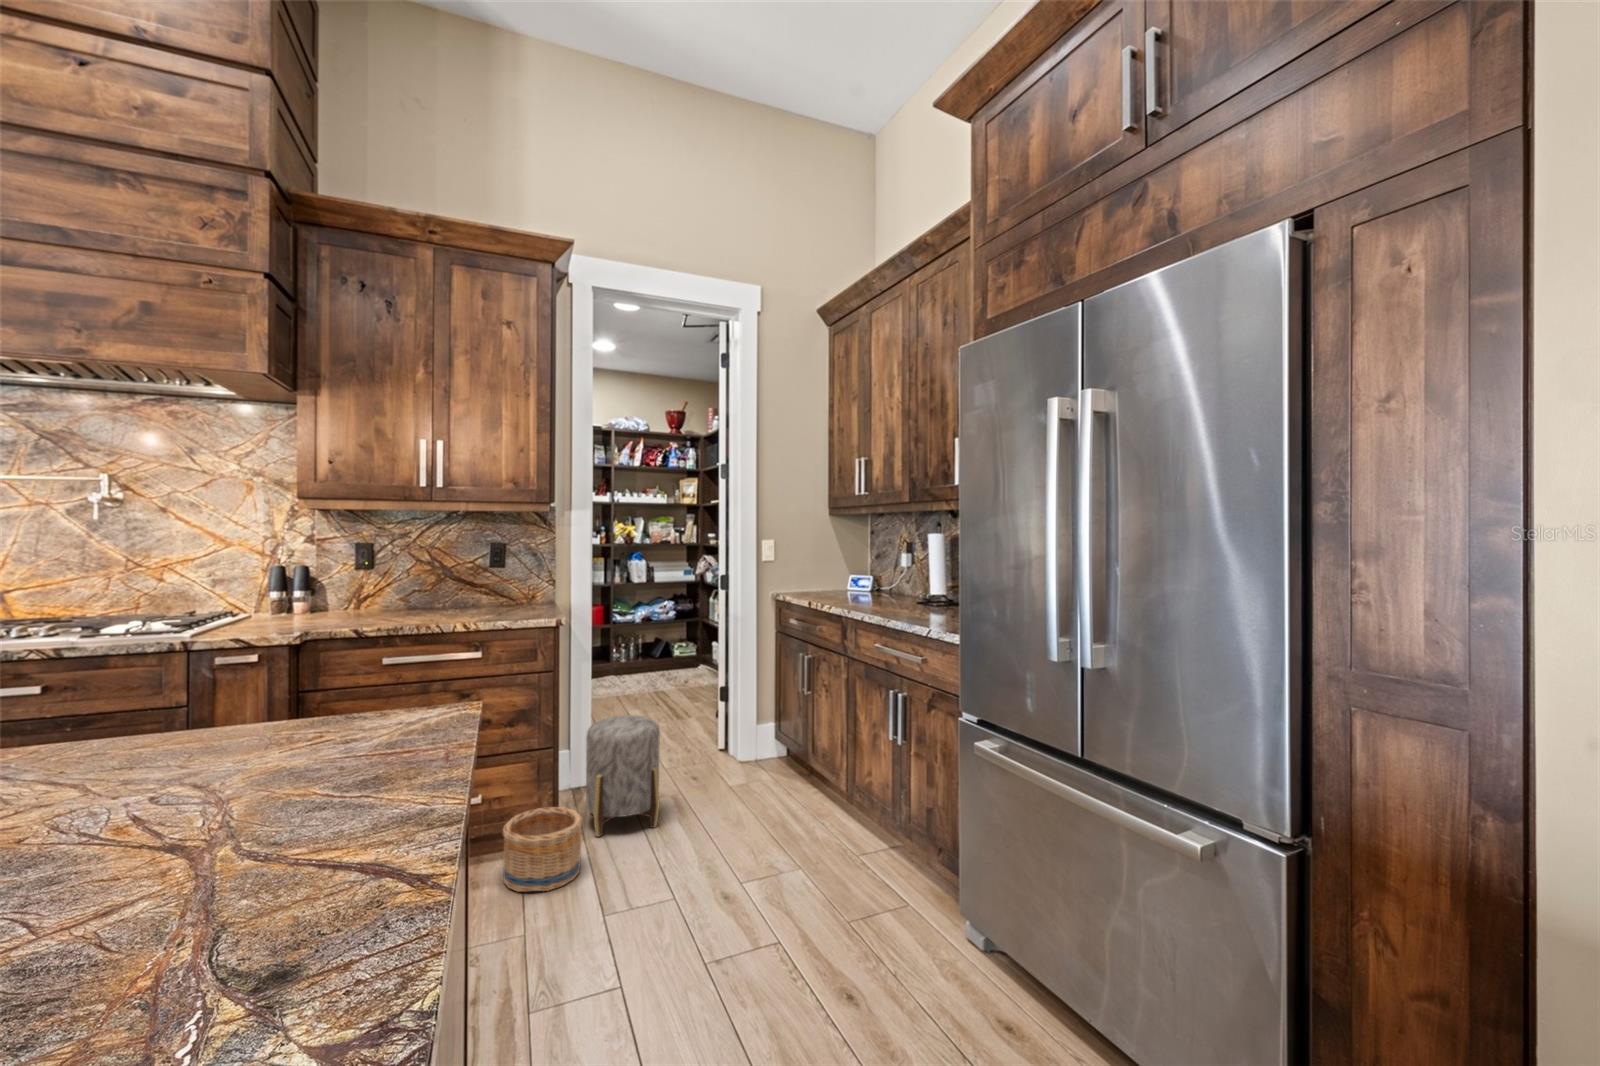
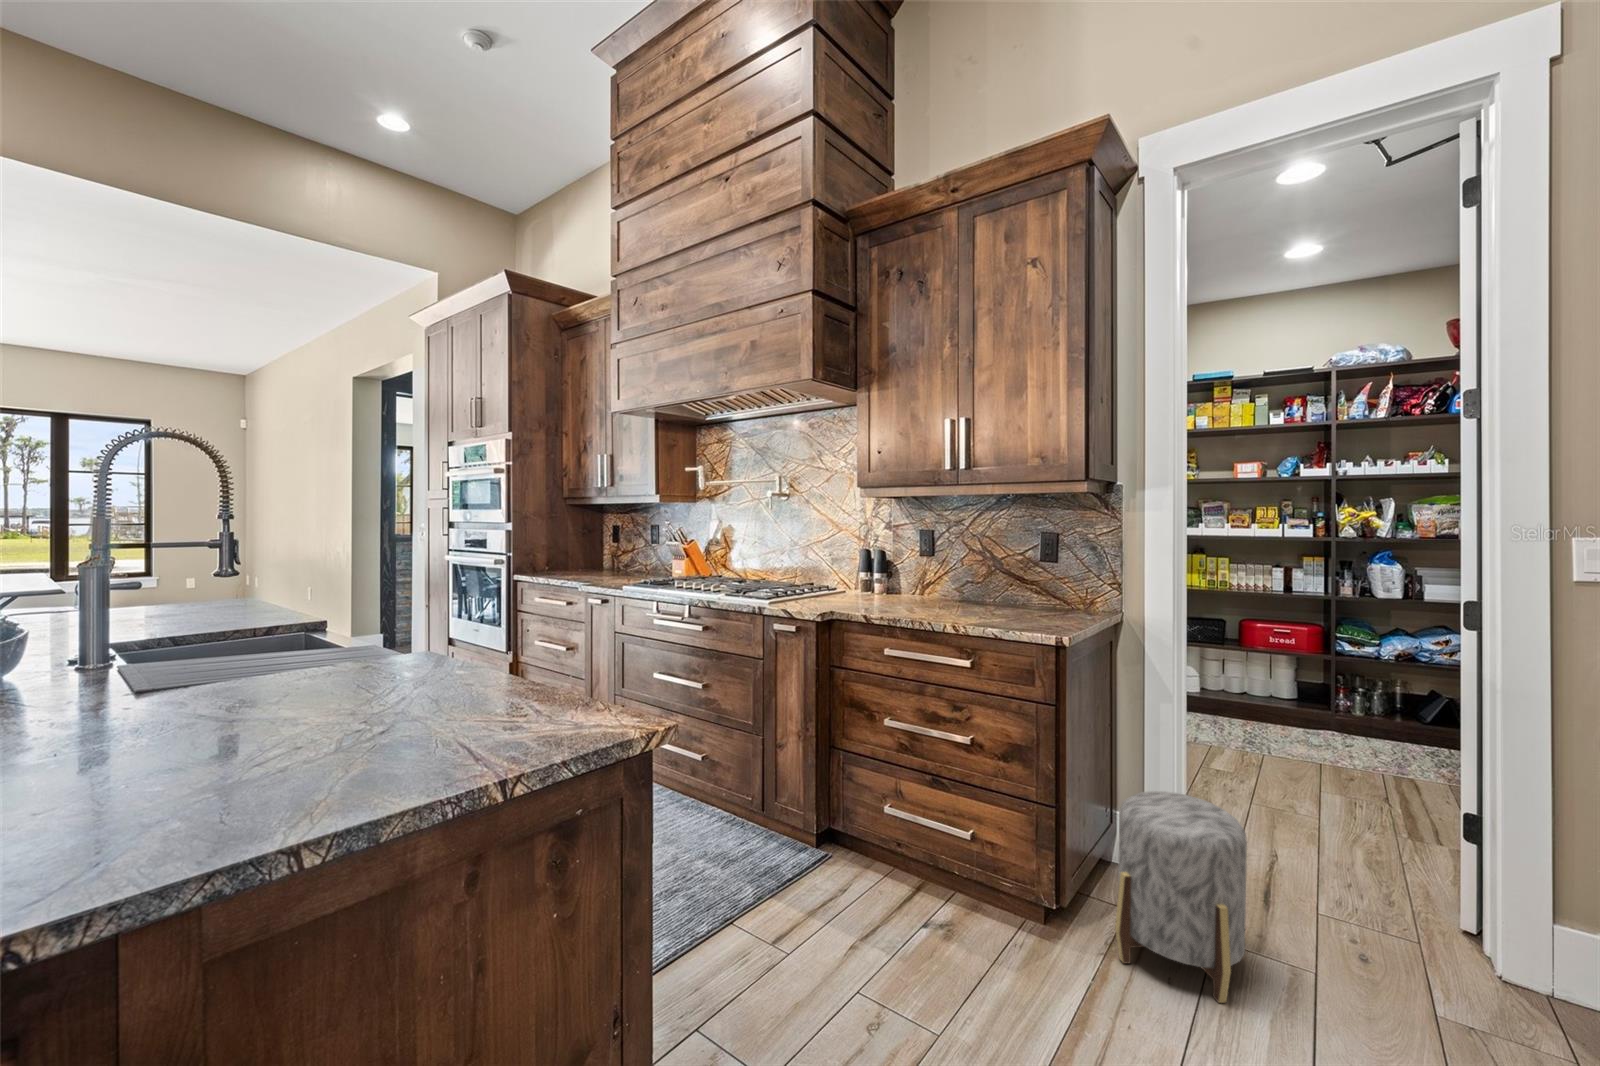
basket: present [503,807,582,892] -> none [962,875,1068,1006]

